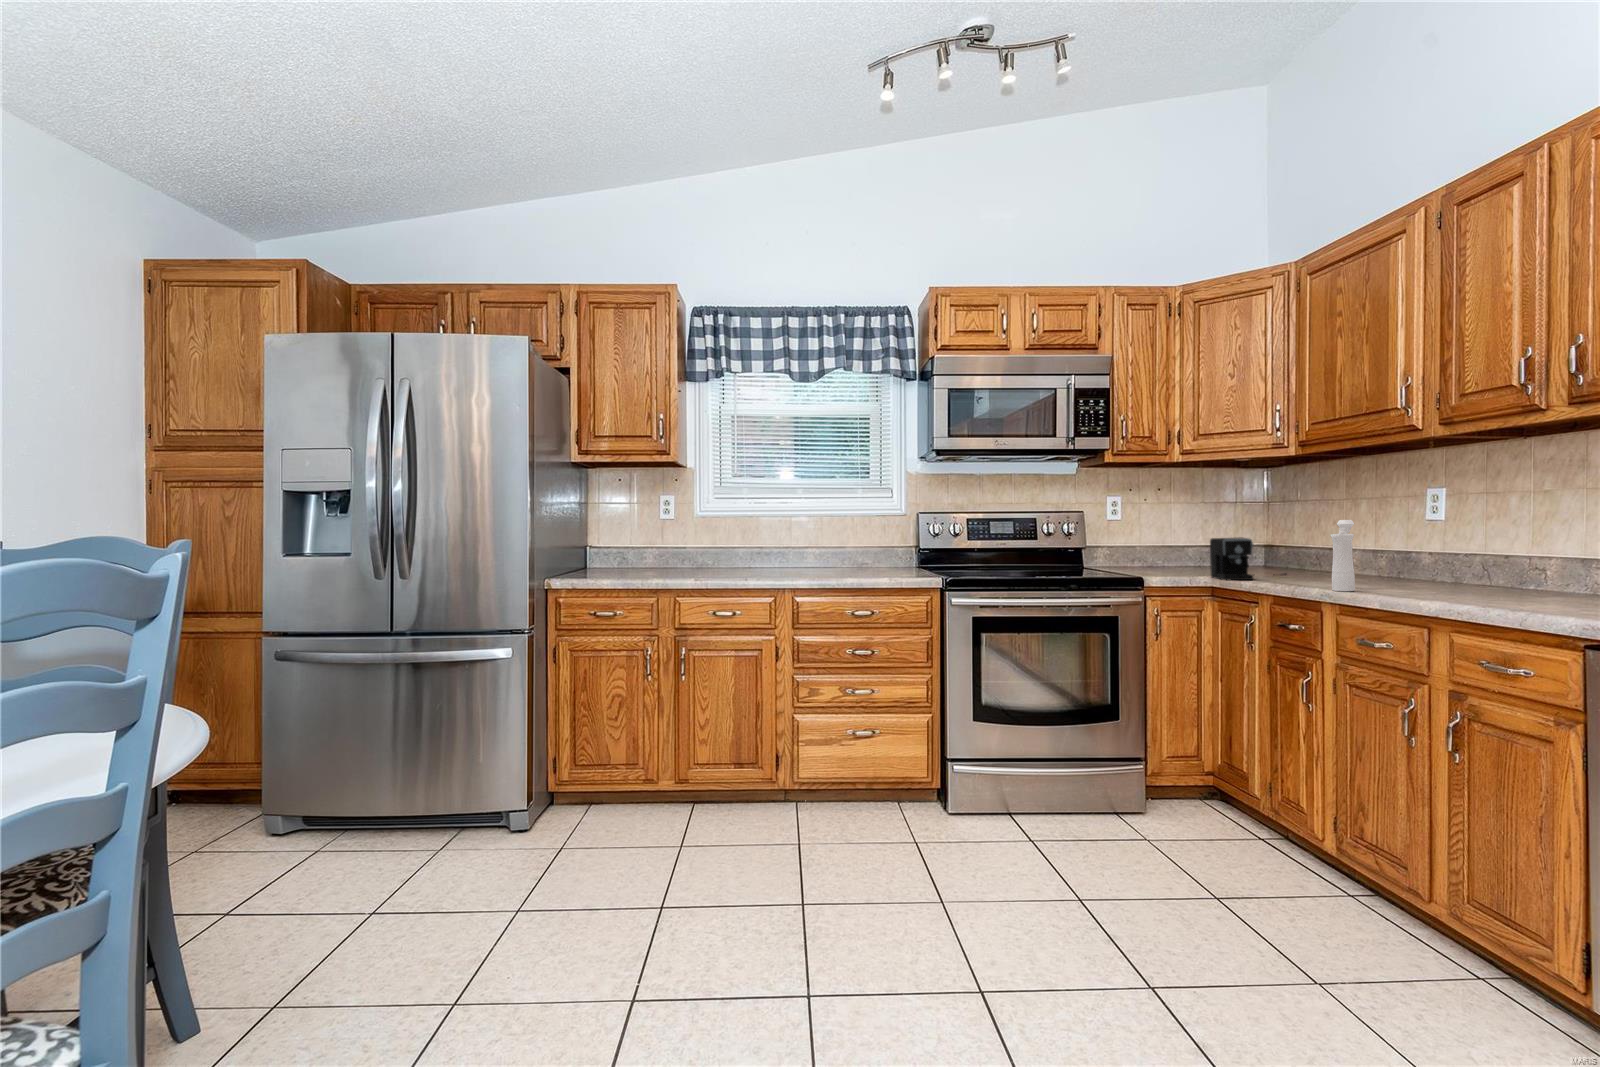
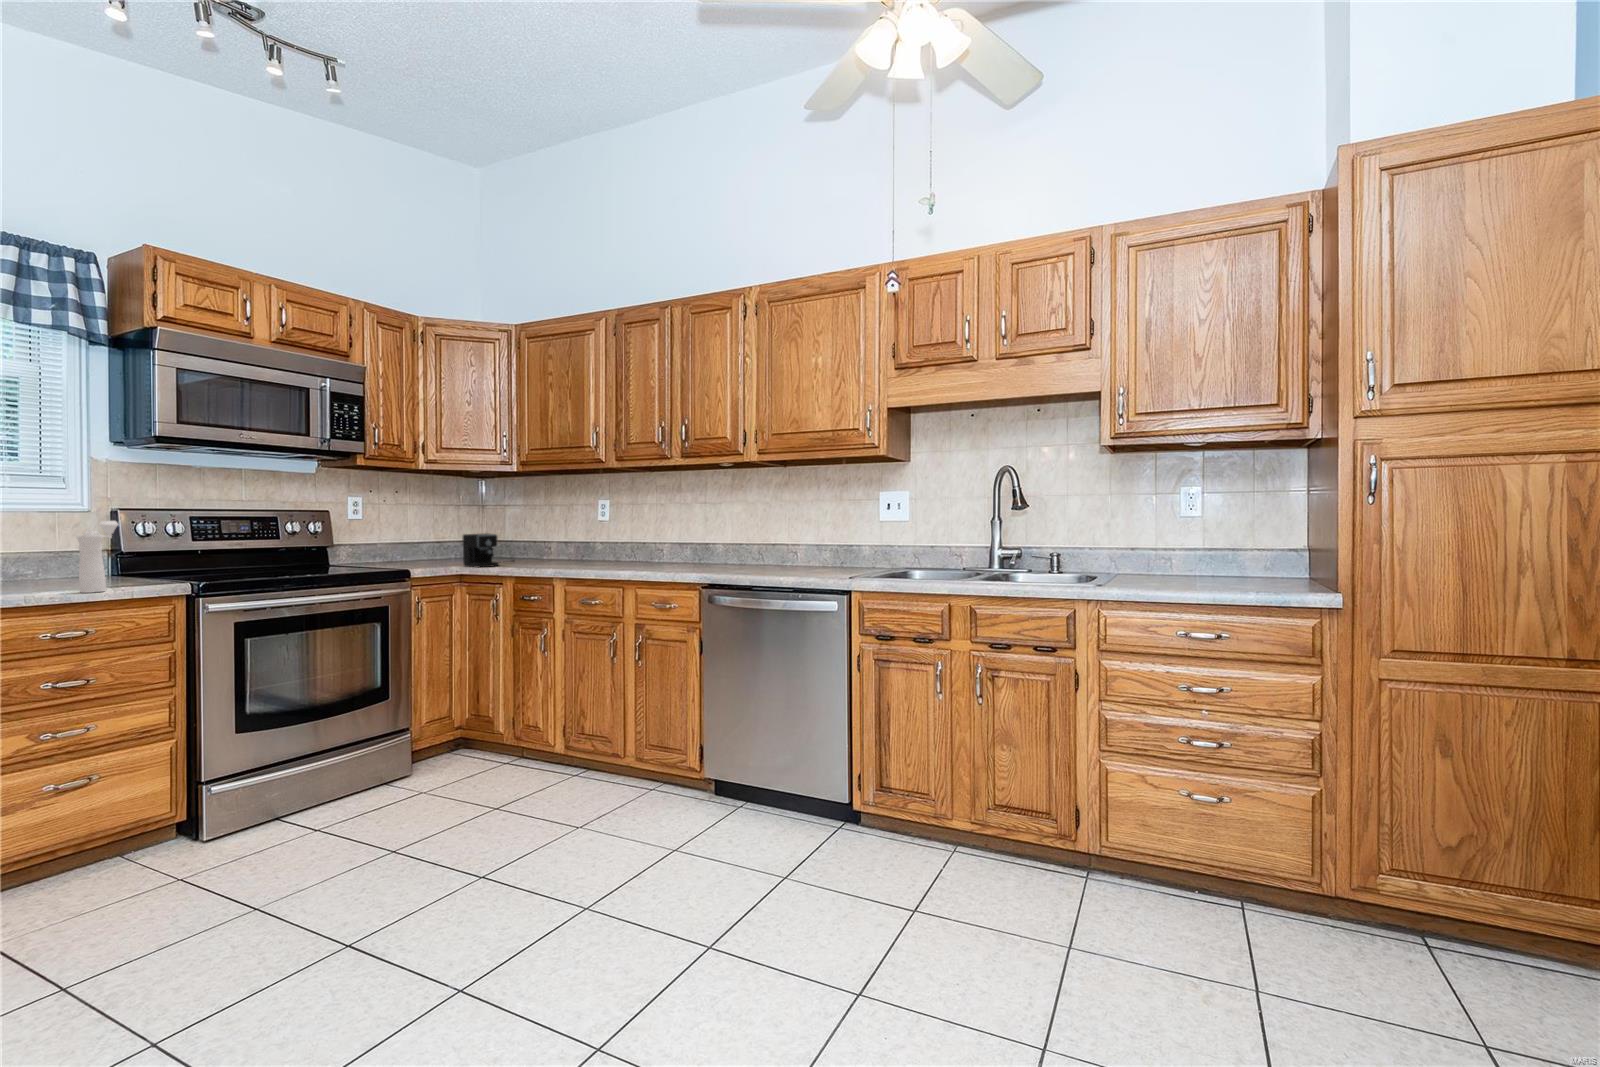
pepper mill: present [1330,520,1355,591] -> present [77,521,118,593]

